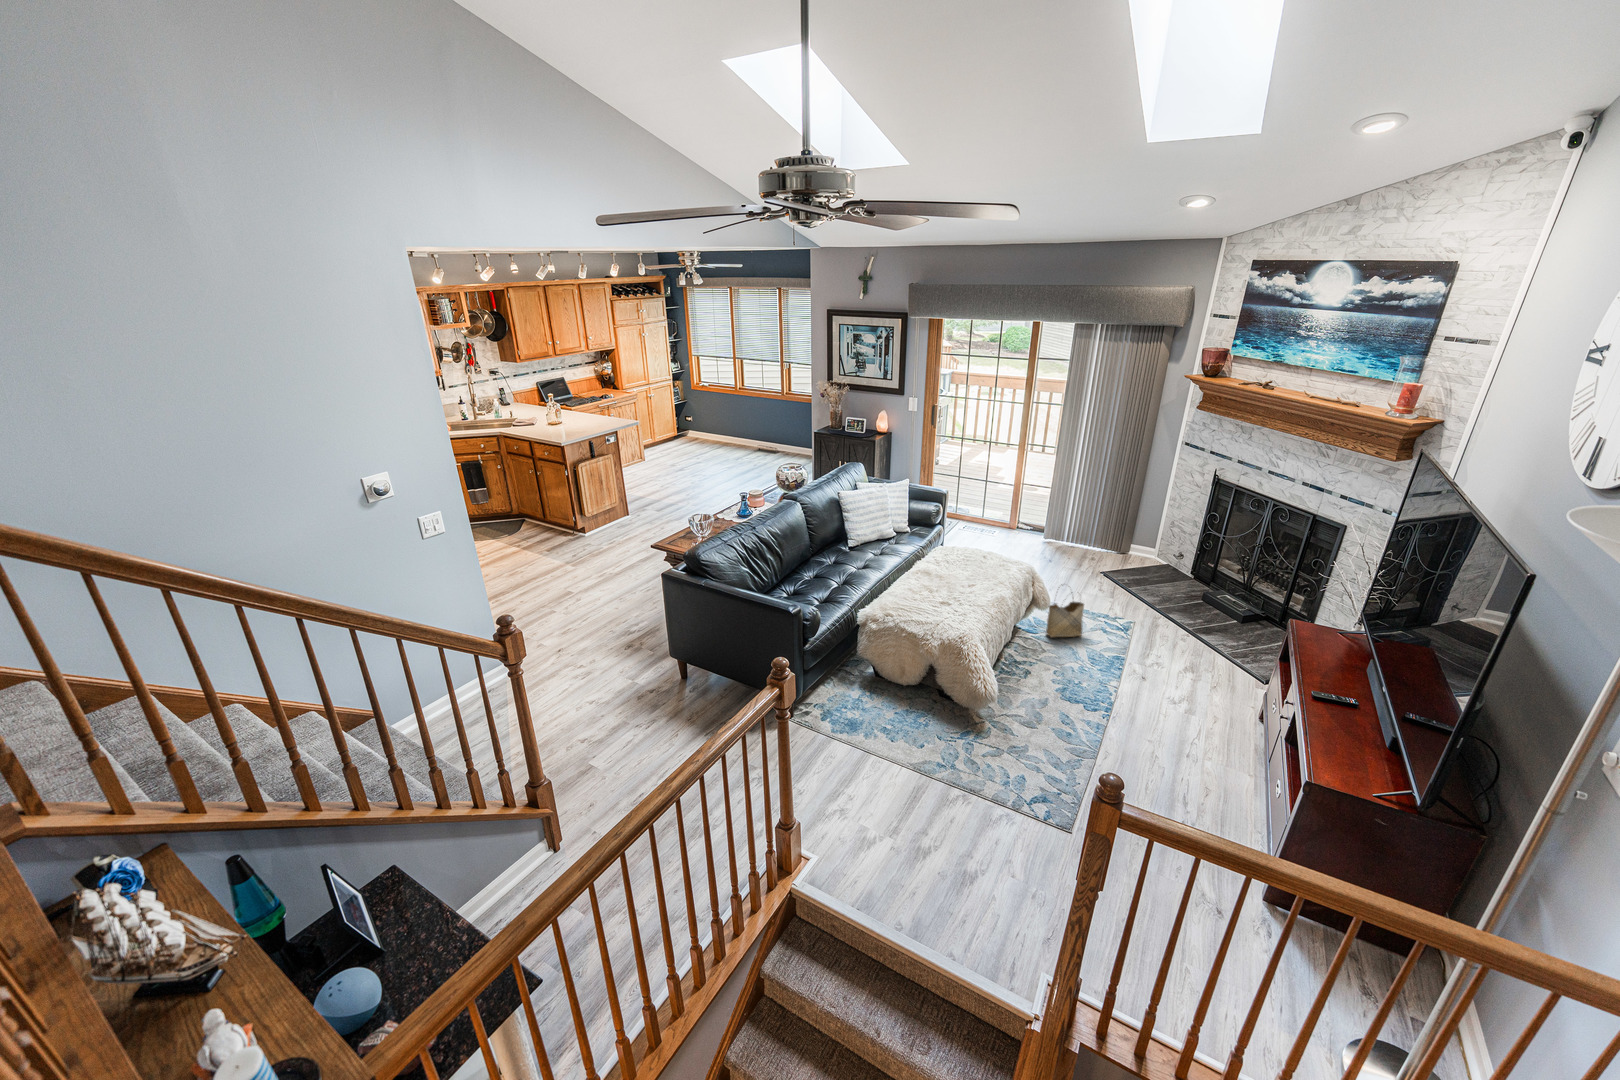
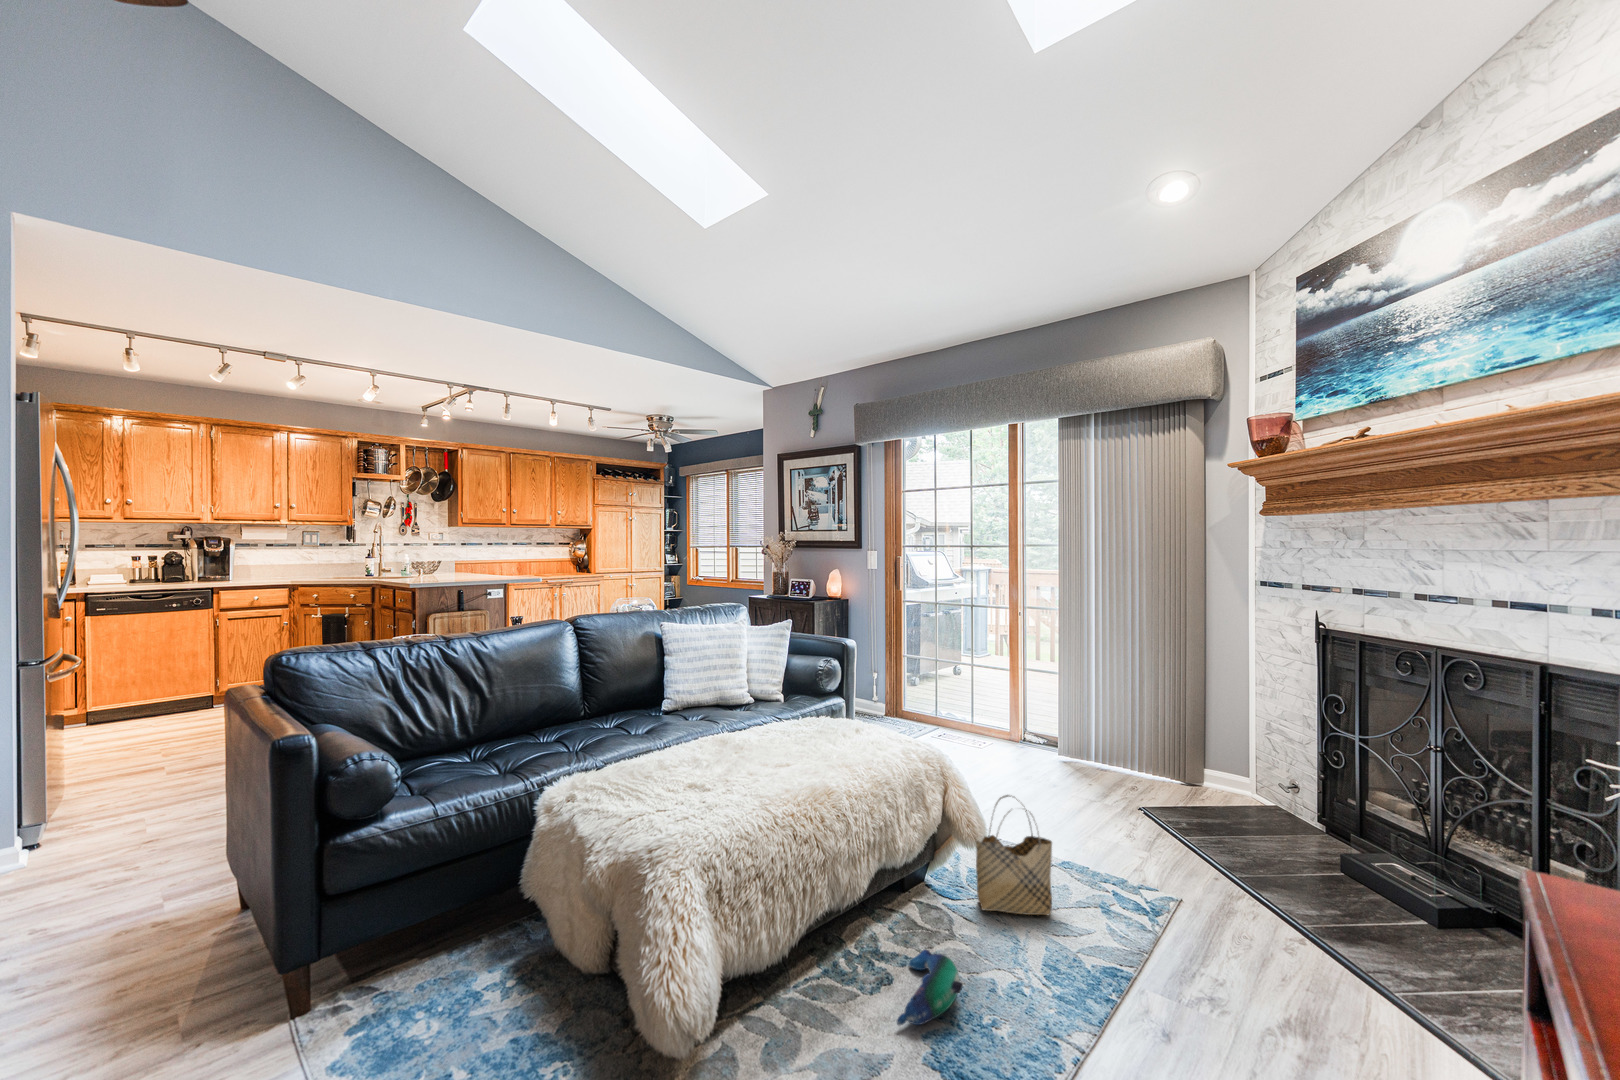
plush toy: none [1032,658,1066,688] -> present [897,949,963,1025]

